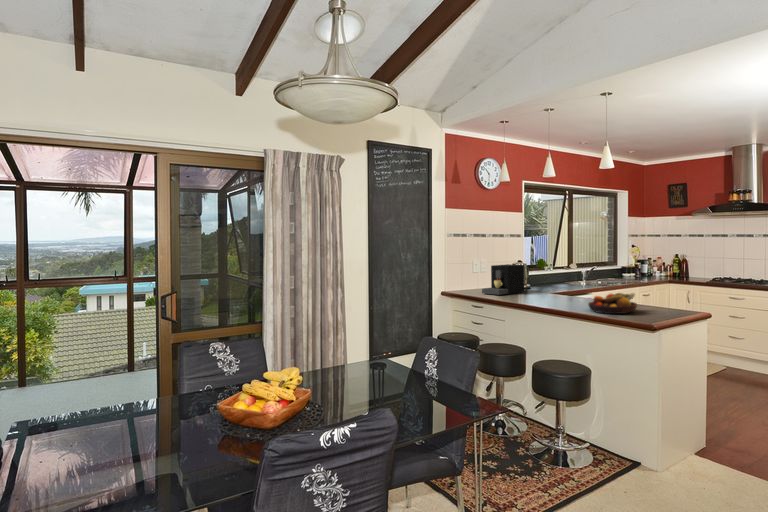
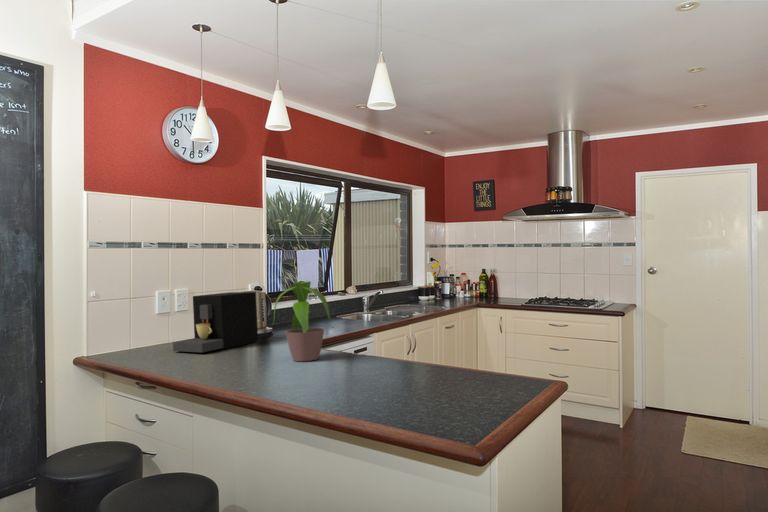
potted plant: none [537,260,575,302] -> present [274,281,330,361]
fruit bowl: present [588,293,637,314] -> none [353,337,439,385]

